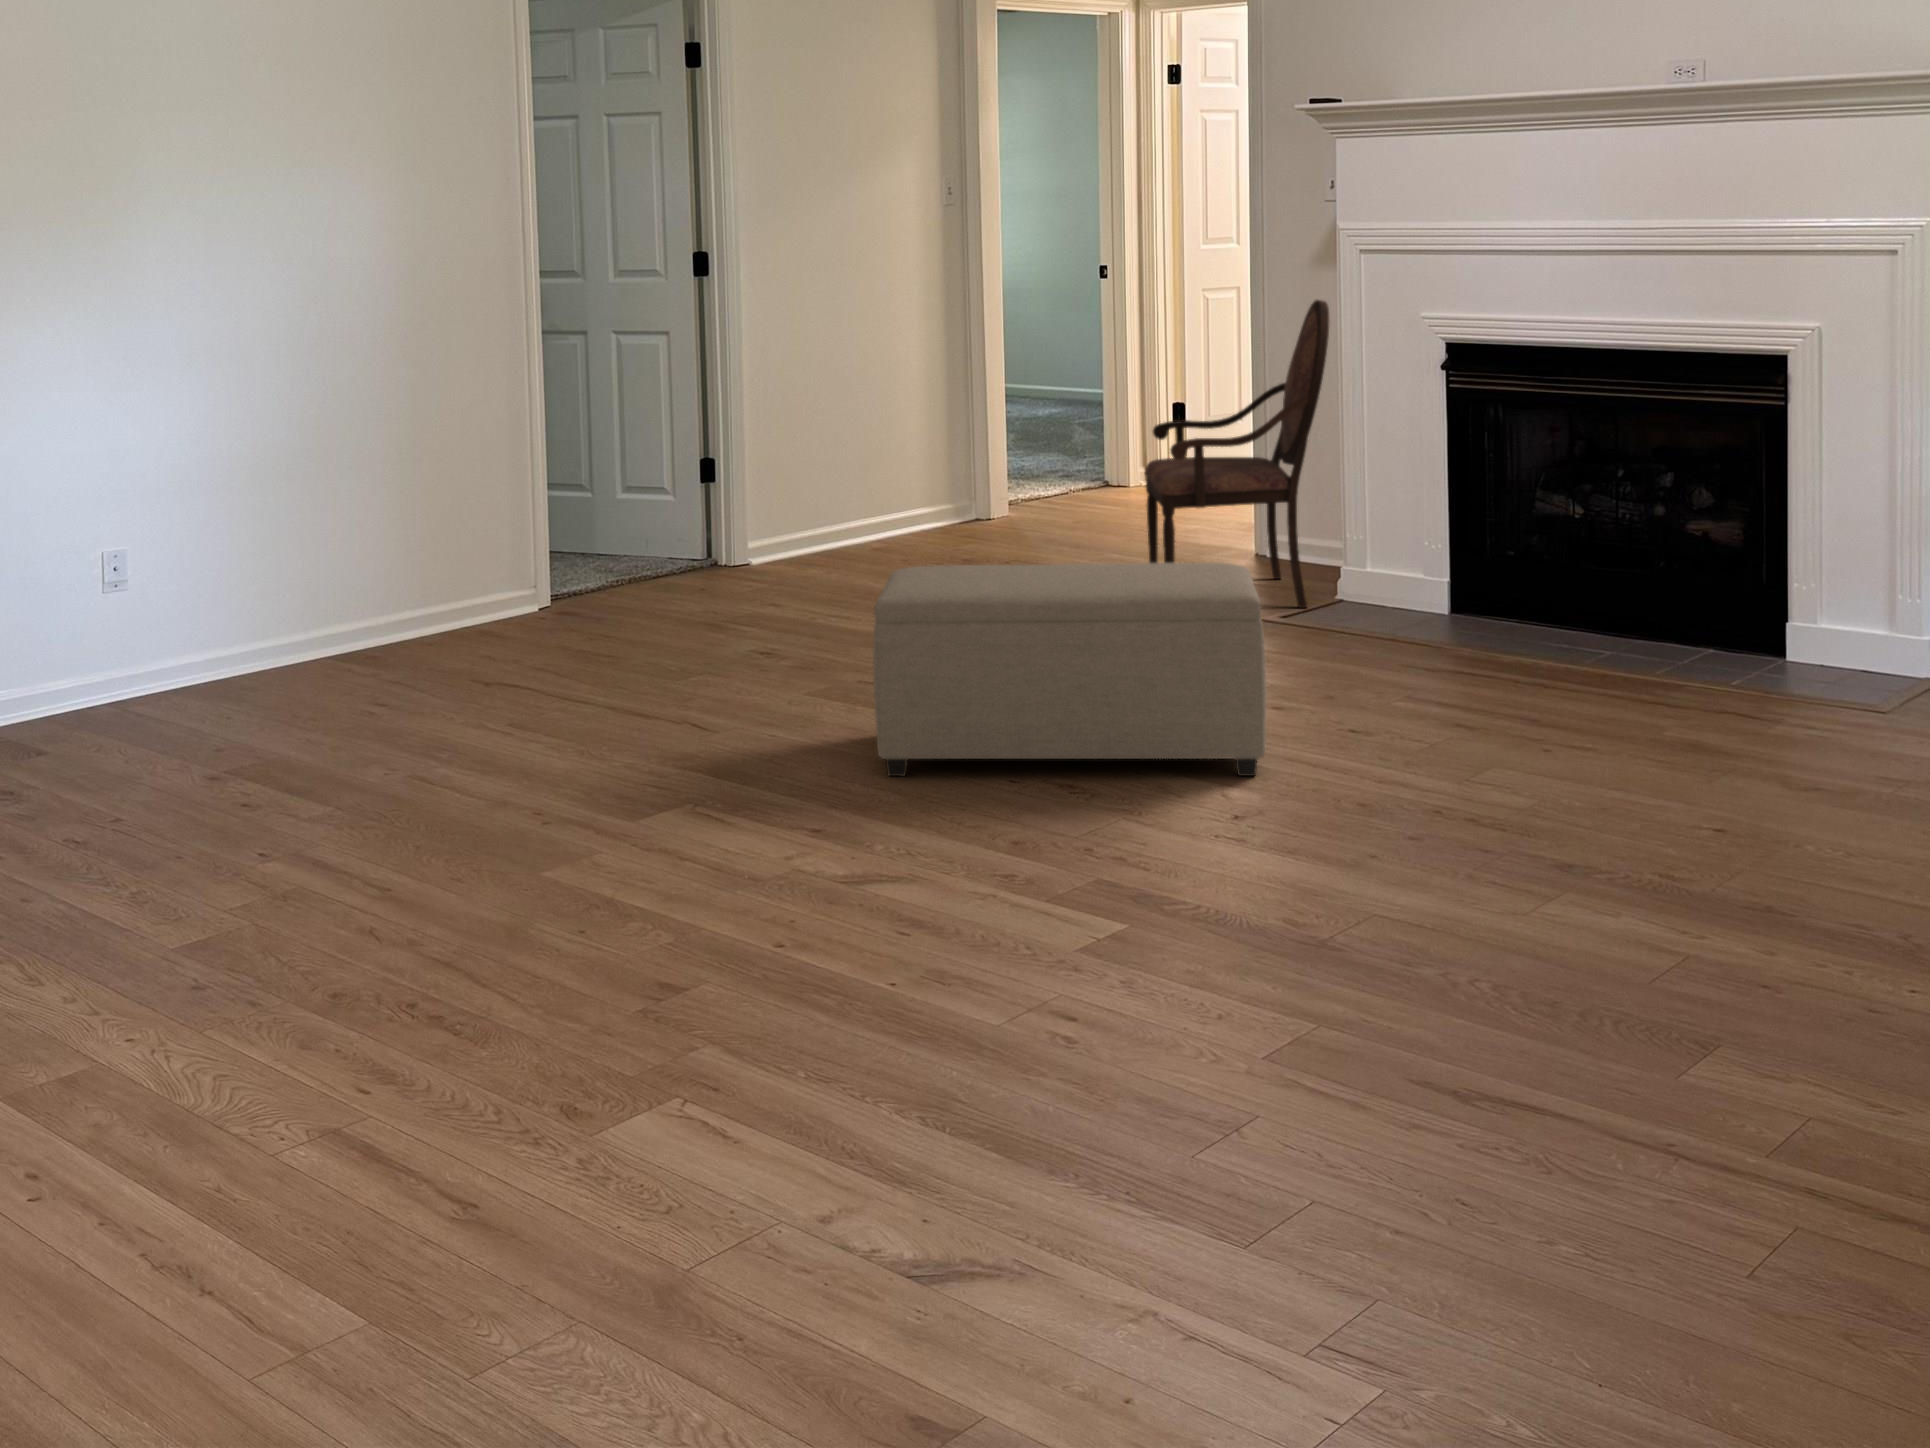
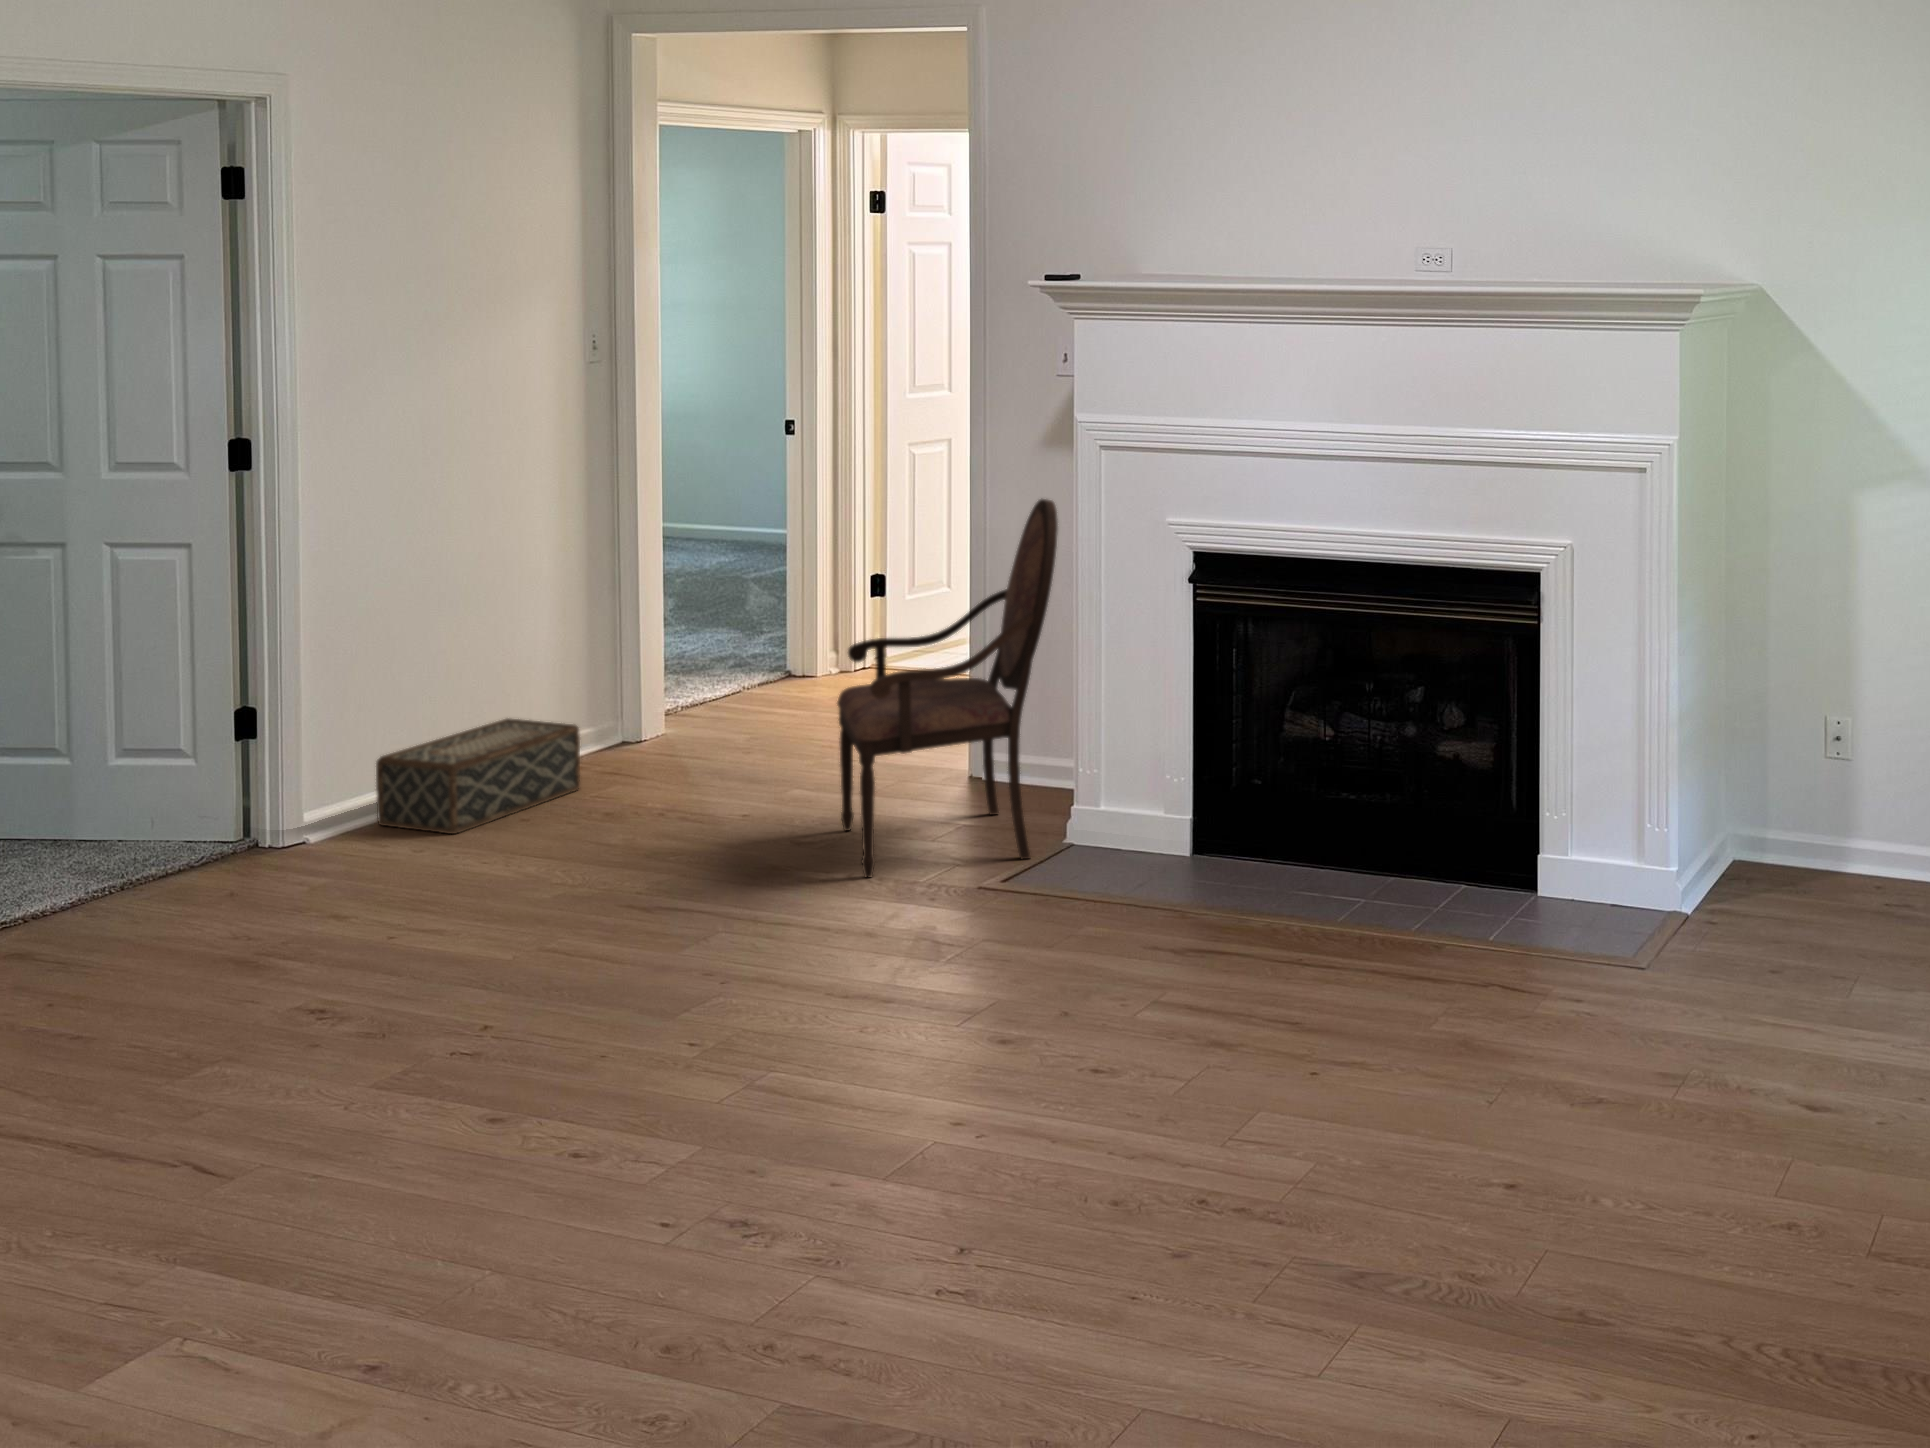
woven basket: none [795,488,943,567] -> present [376,719,580,834]
ottoman: present [873,563,1266,776] -> none [469,878,992,1224]

